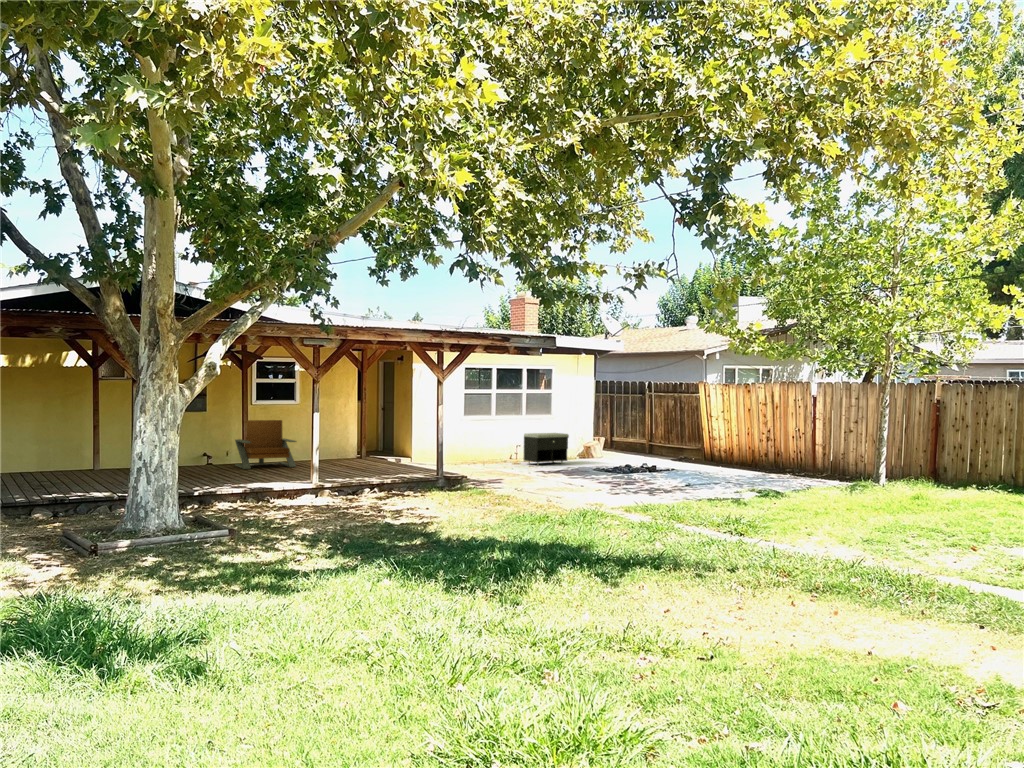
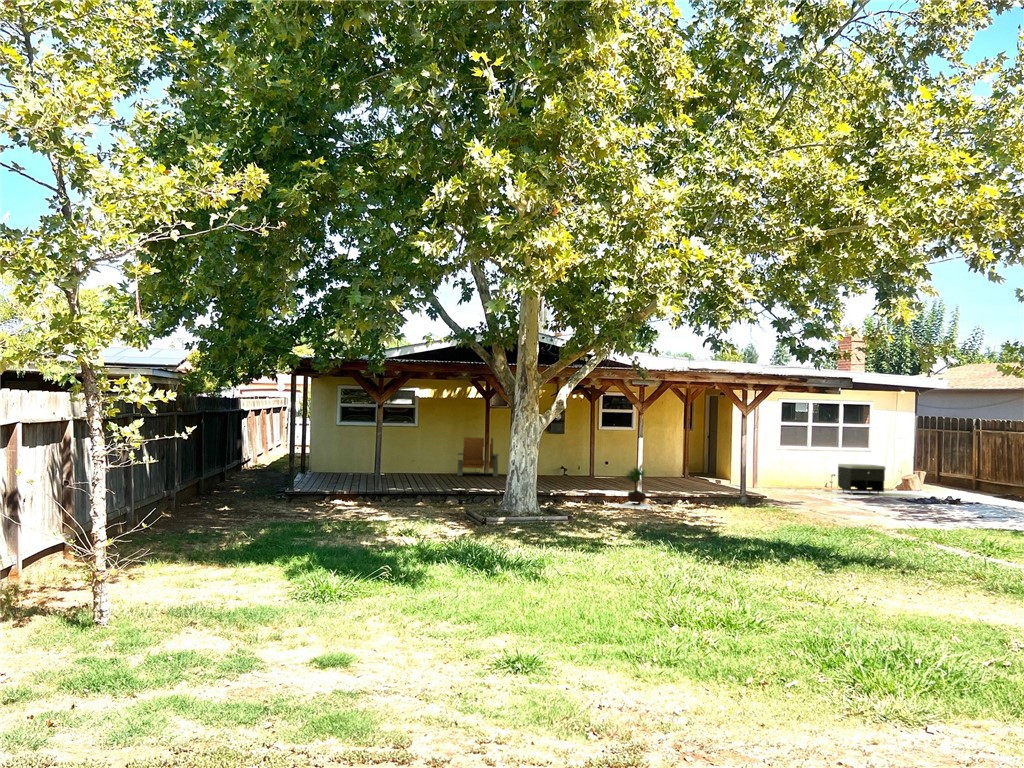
lounge chair: present [235,420,296,469] -> present [457,437,499,477]
potted tree: none [297,447,329,499] -> present [626,467,645,504]

